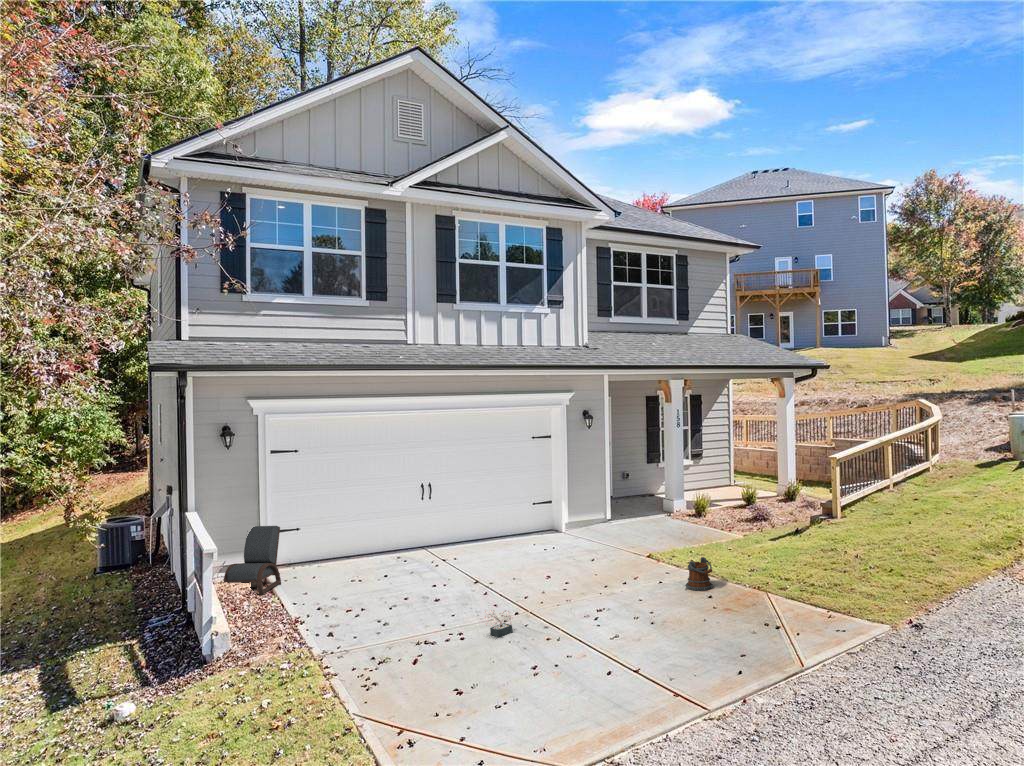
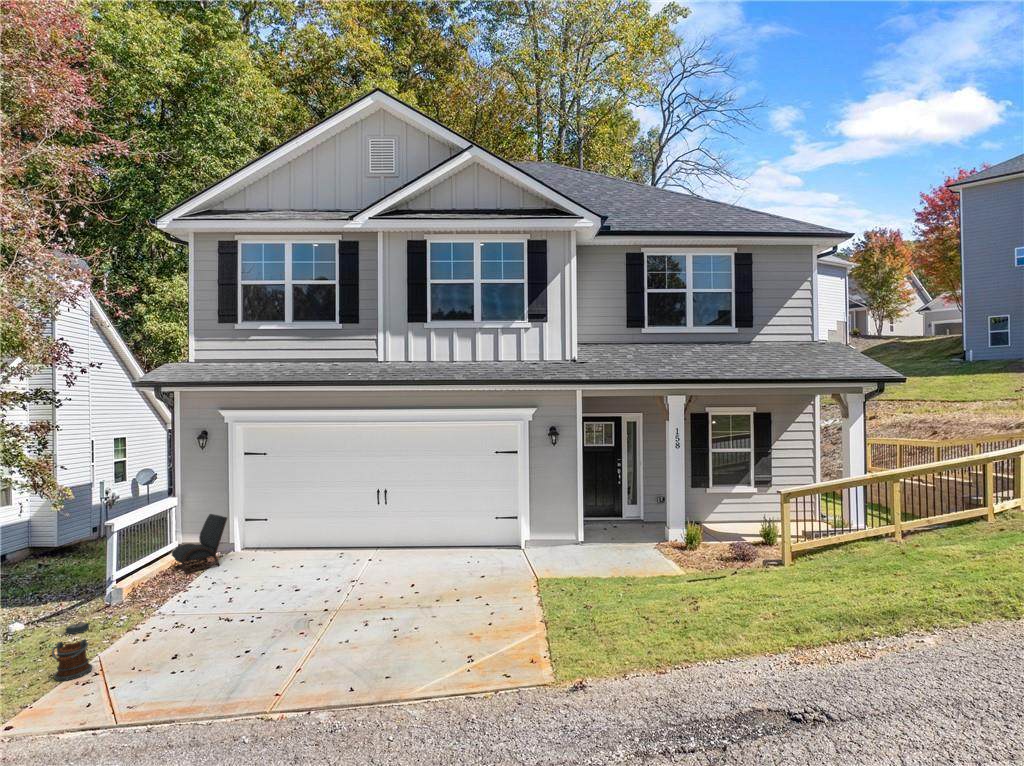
bucket: present [685,557,713,591] -> present [52,639,93,681]
decorative plant: present [484,610,512,637] -> present [60,610,90,634]

